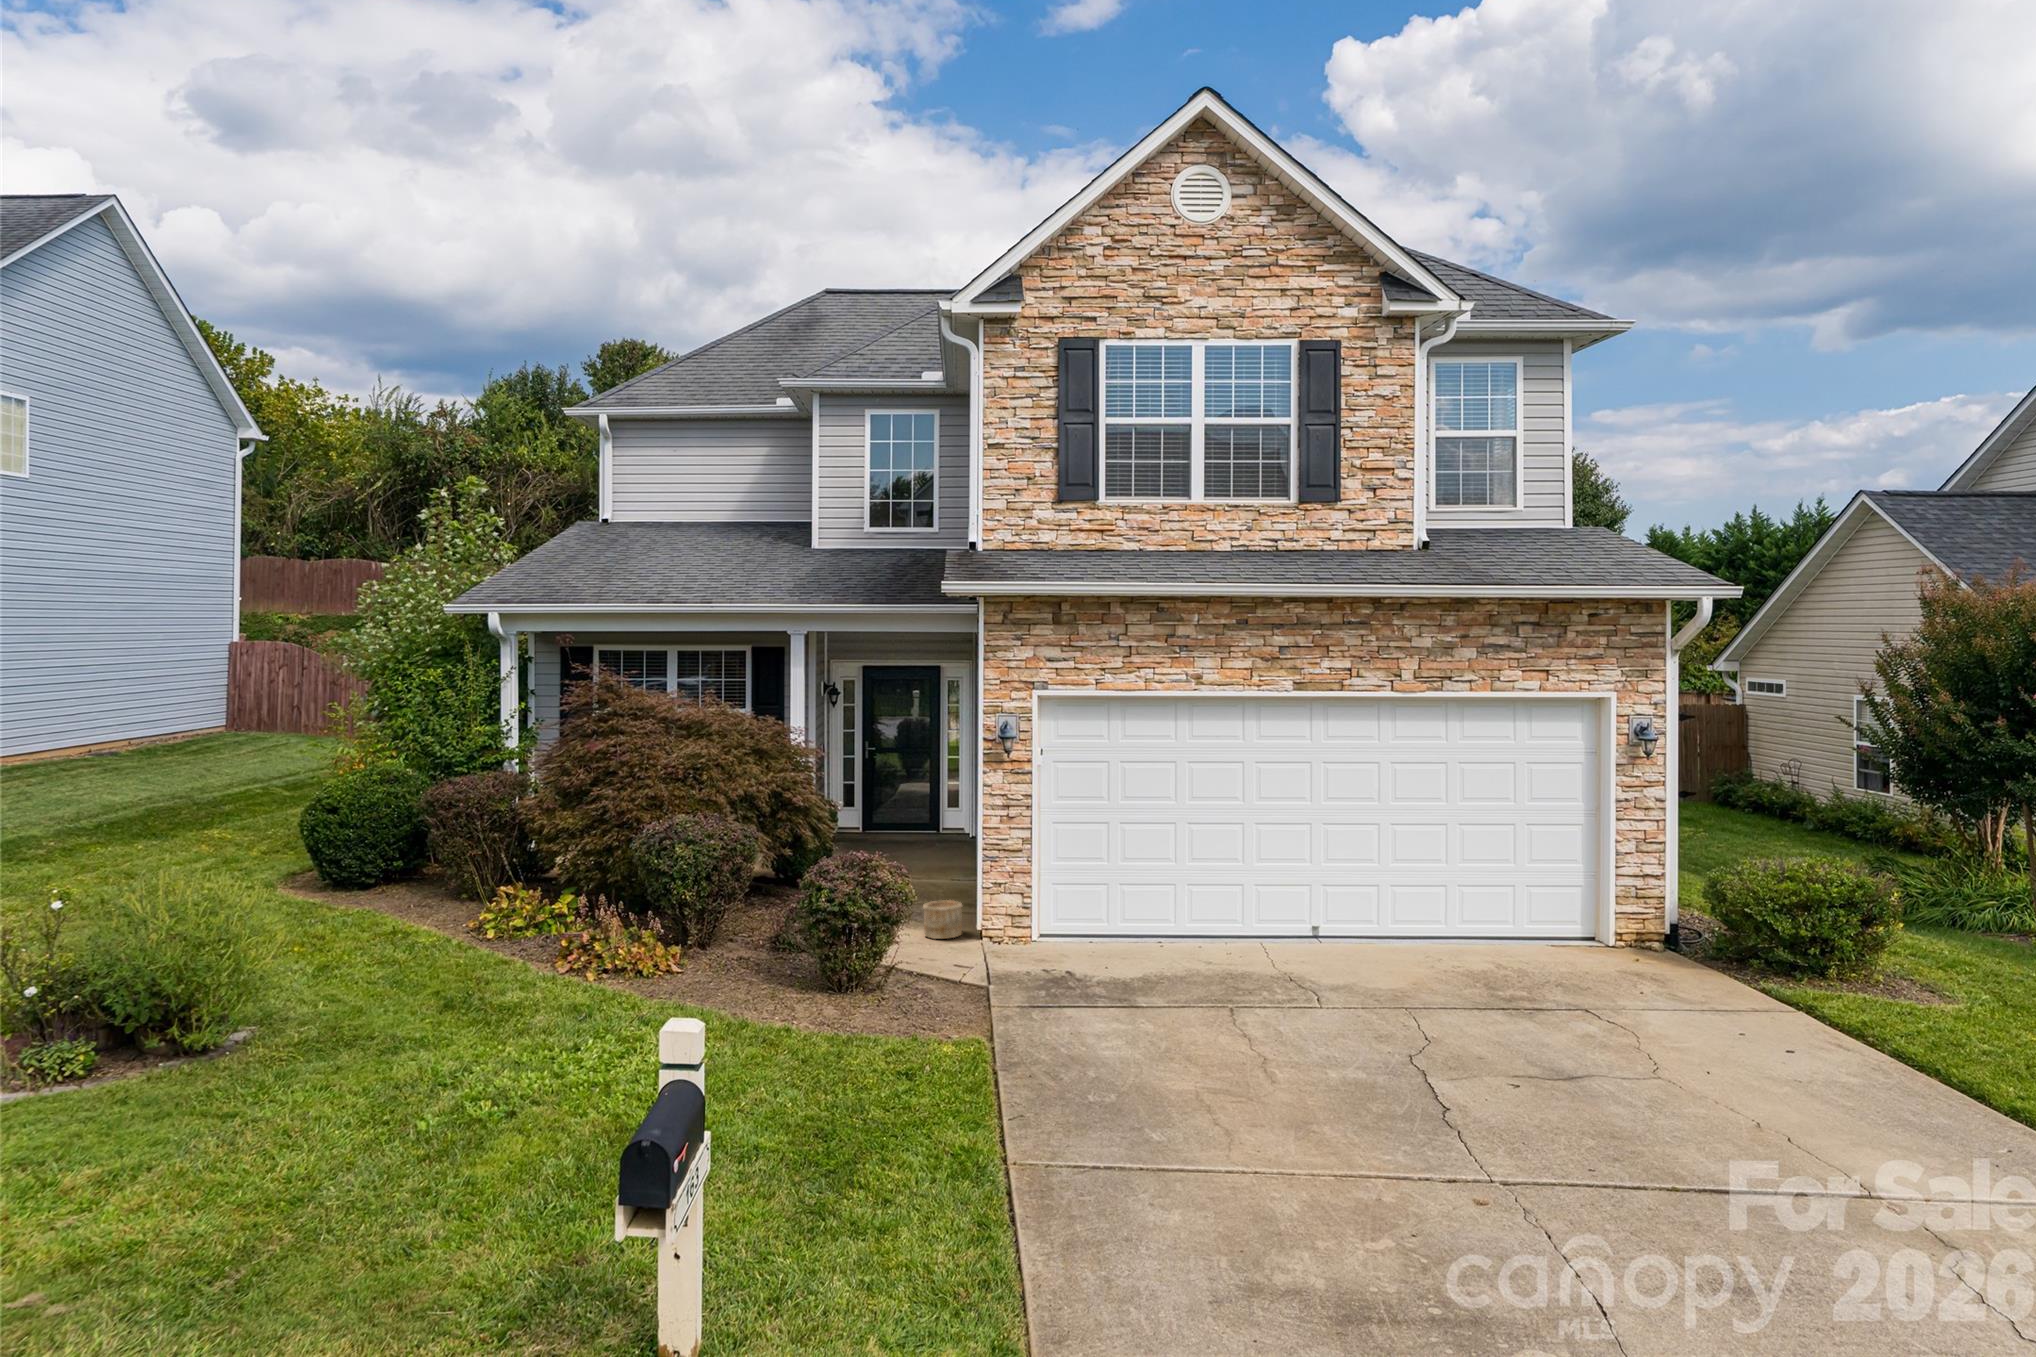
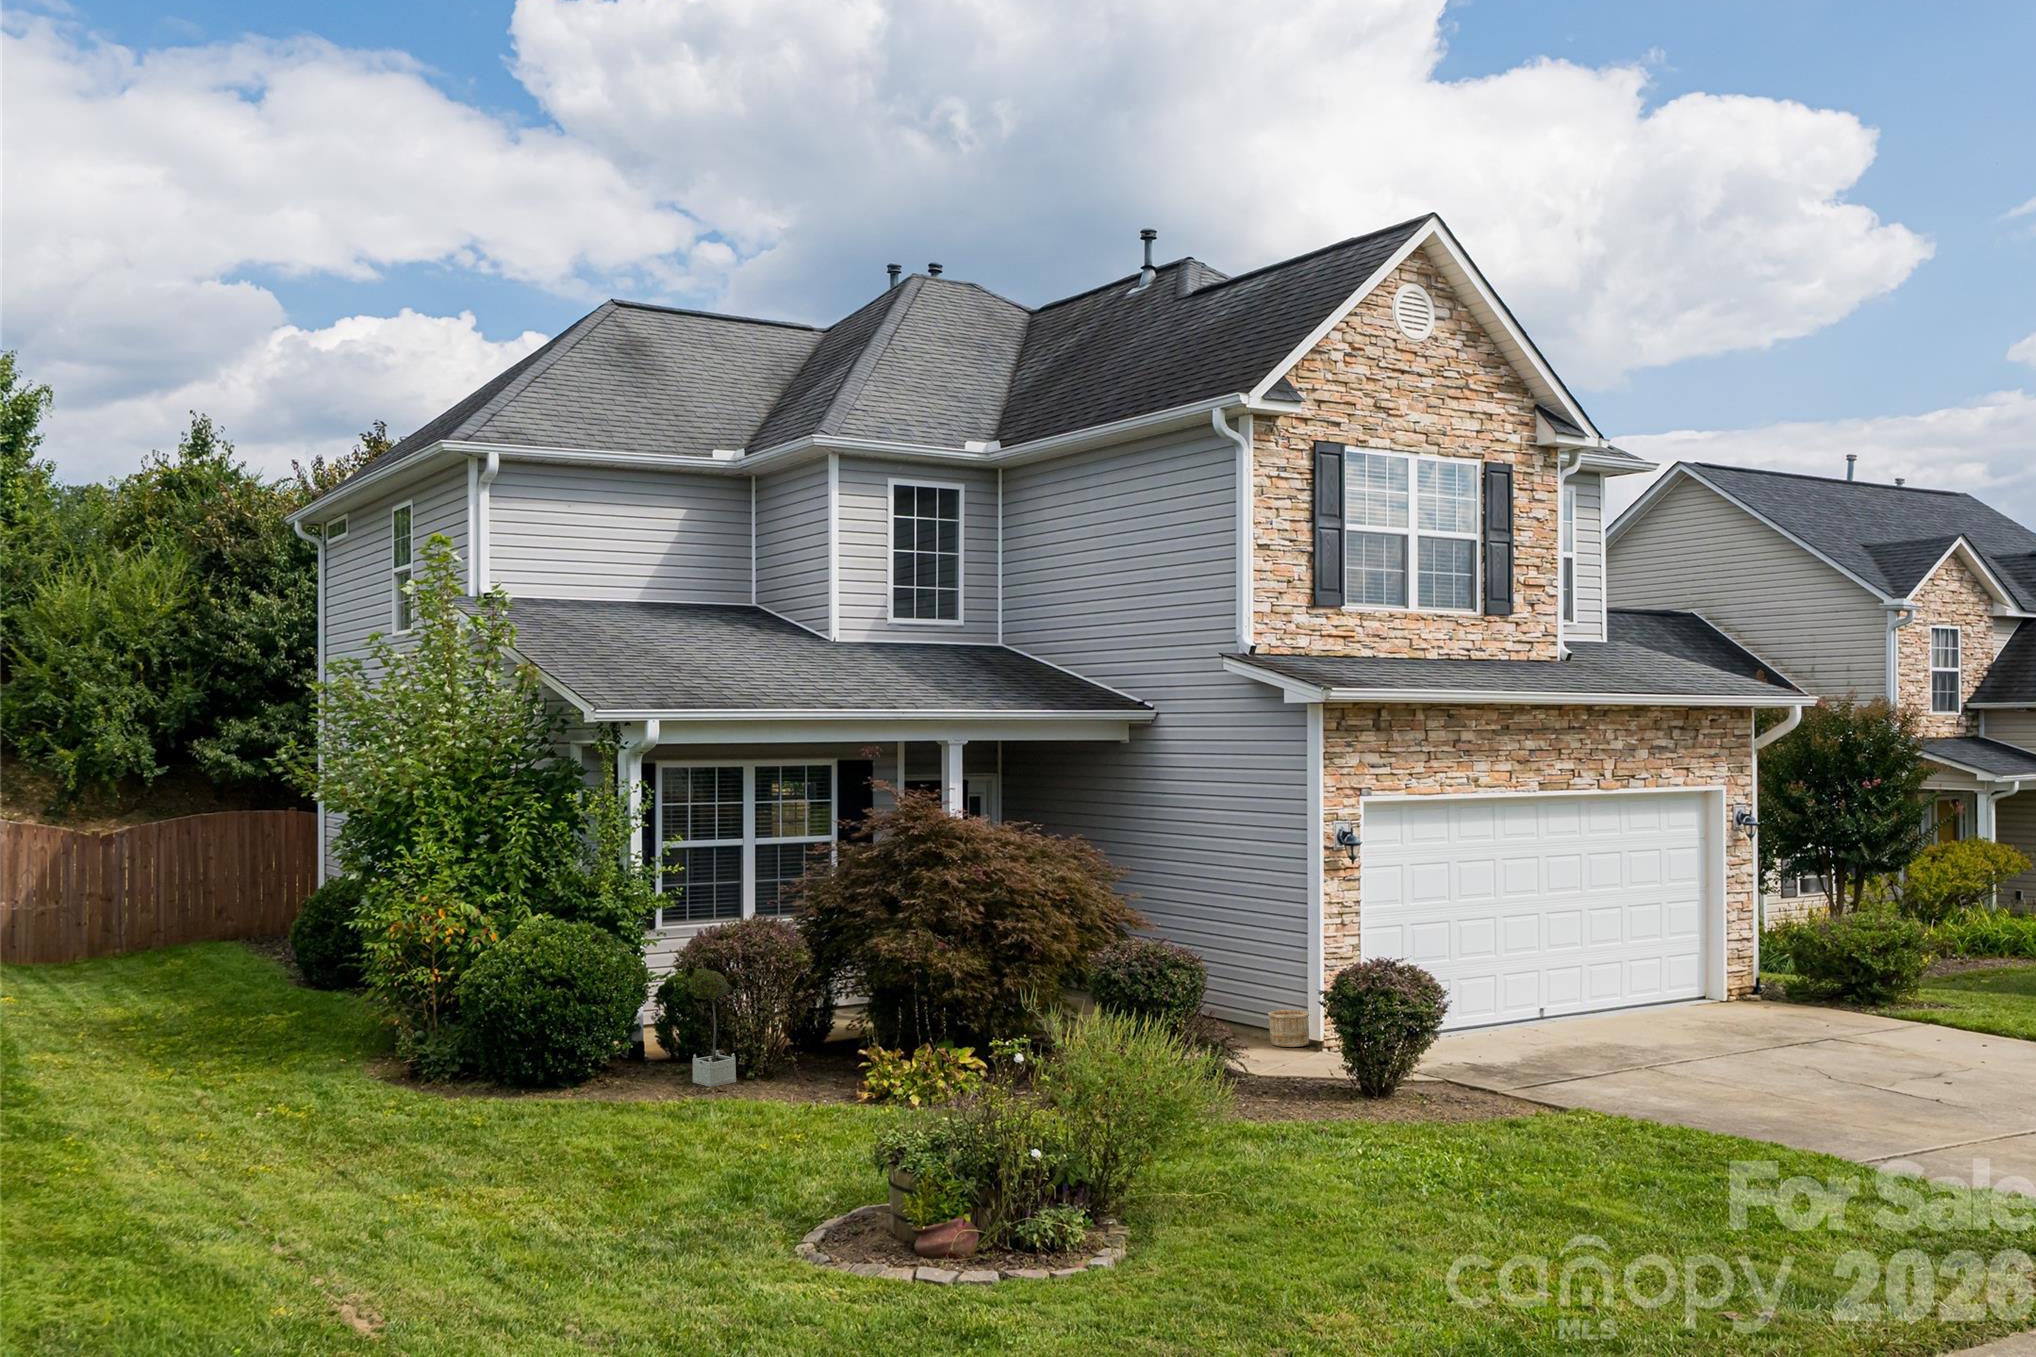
potted tree: none [405,819,448,916] -> present [688,968,736,1087]

